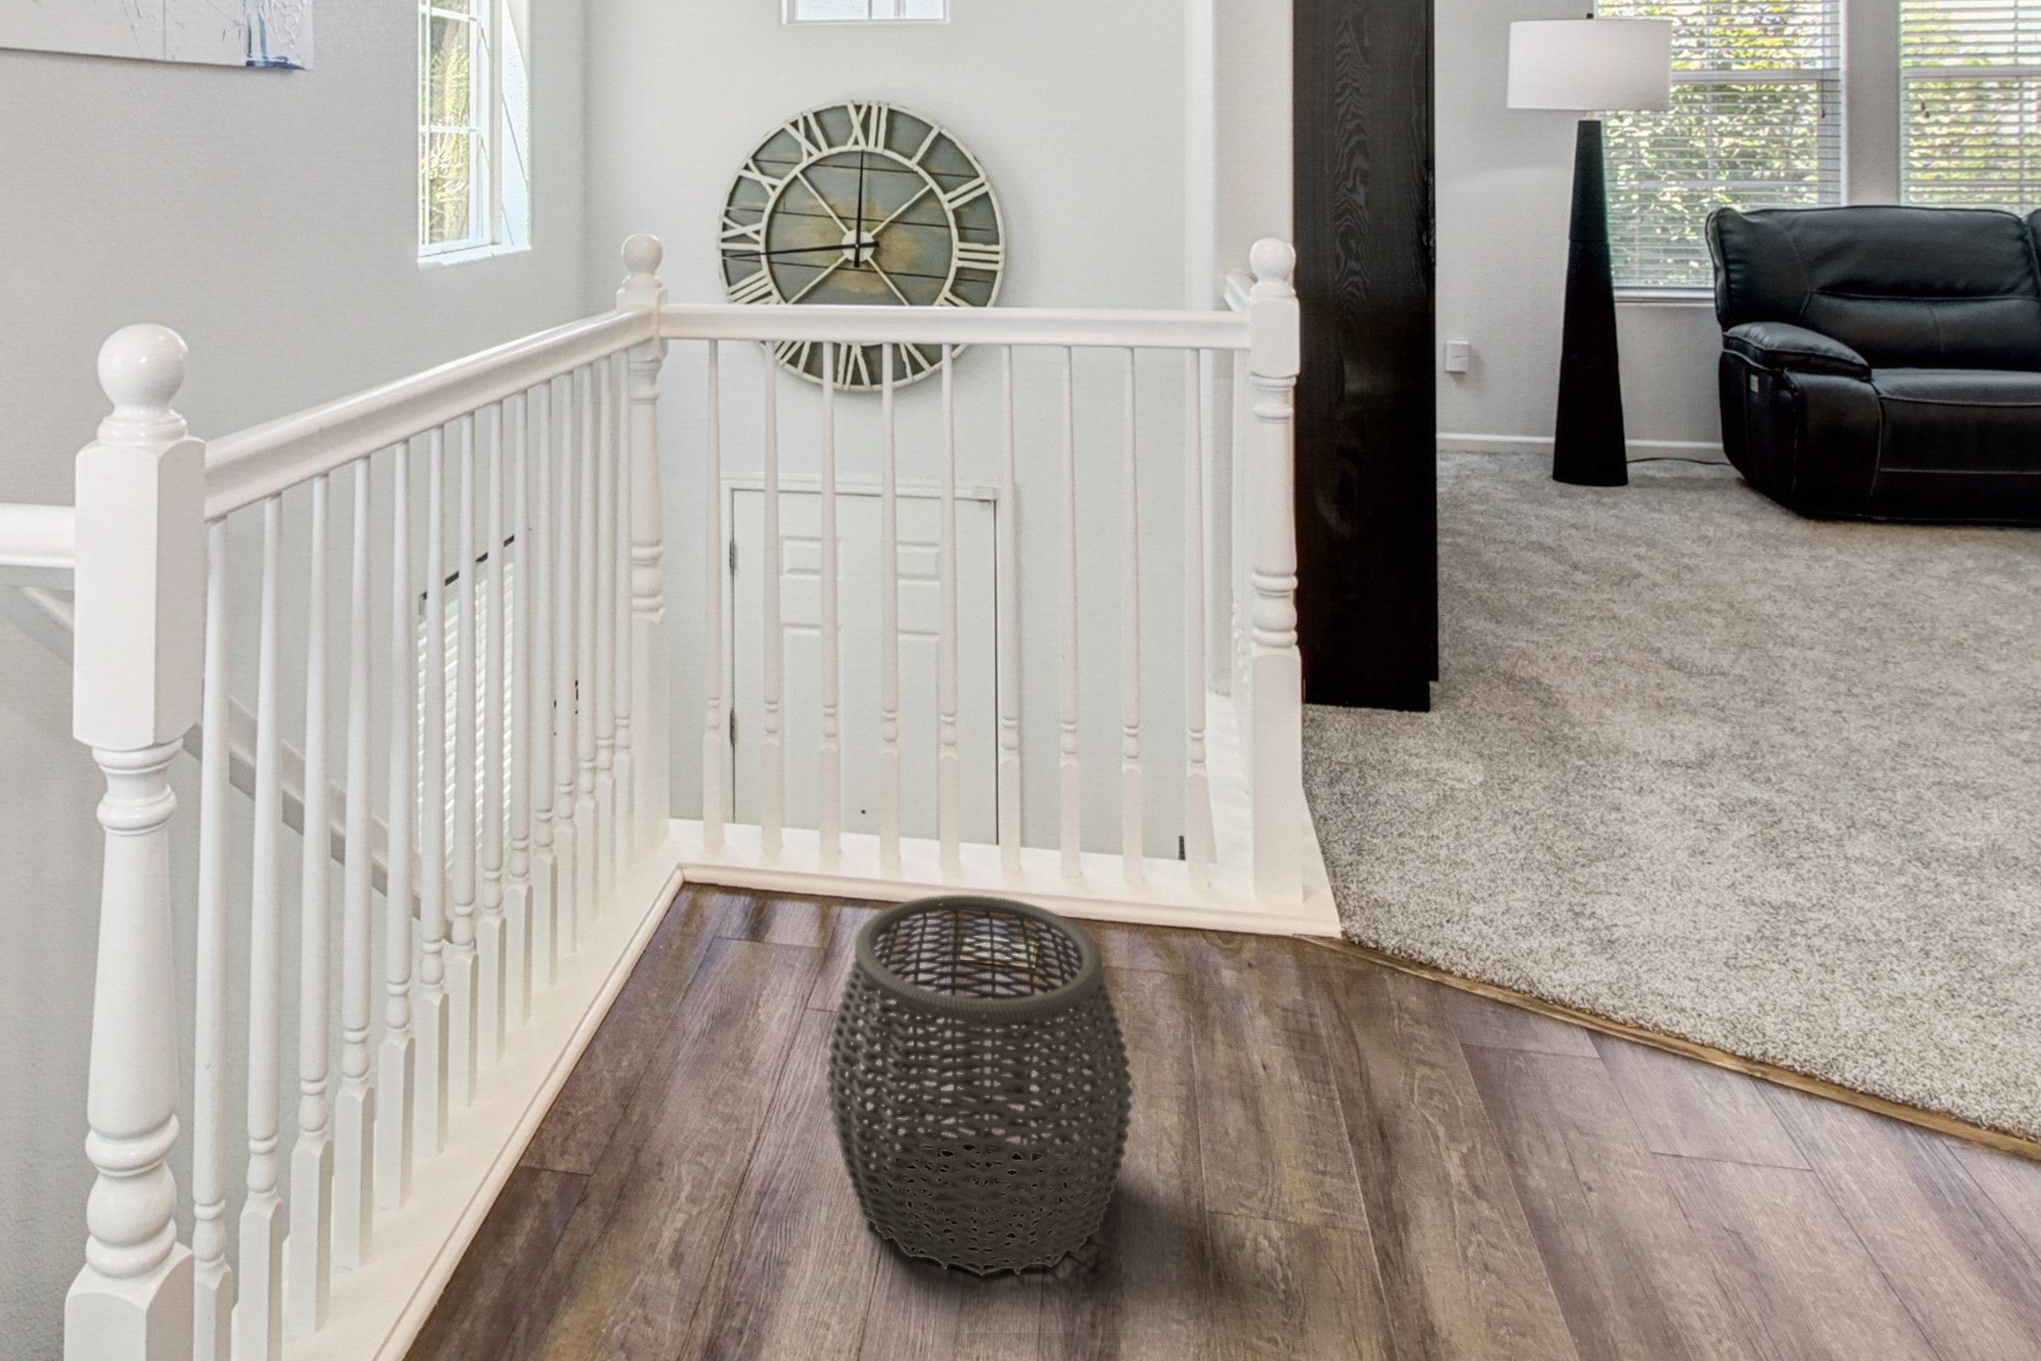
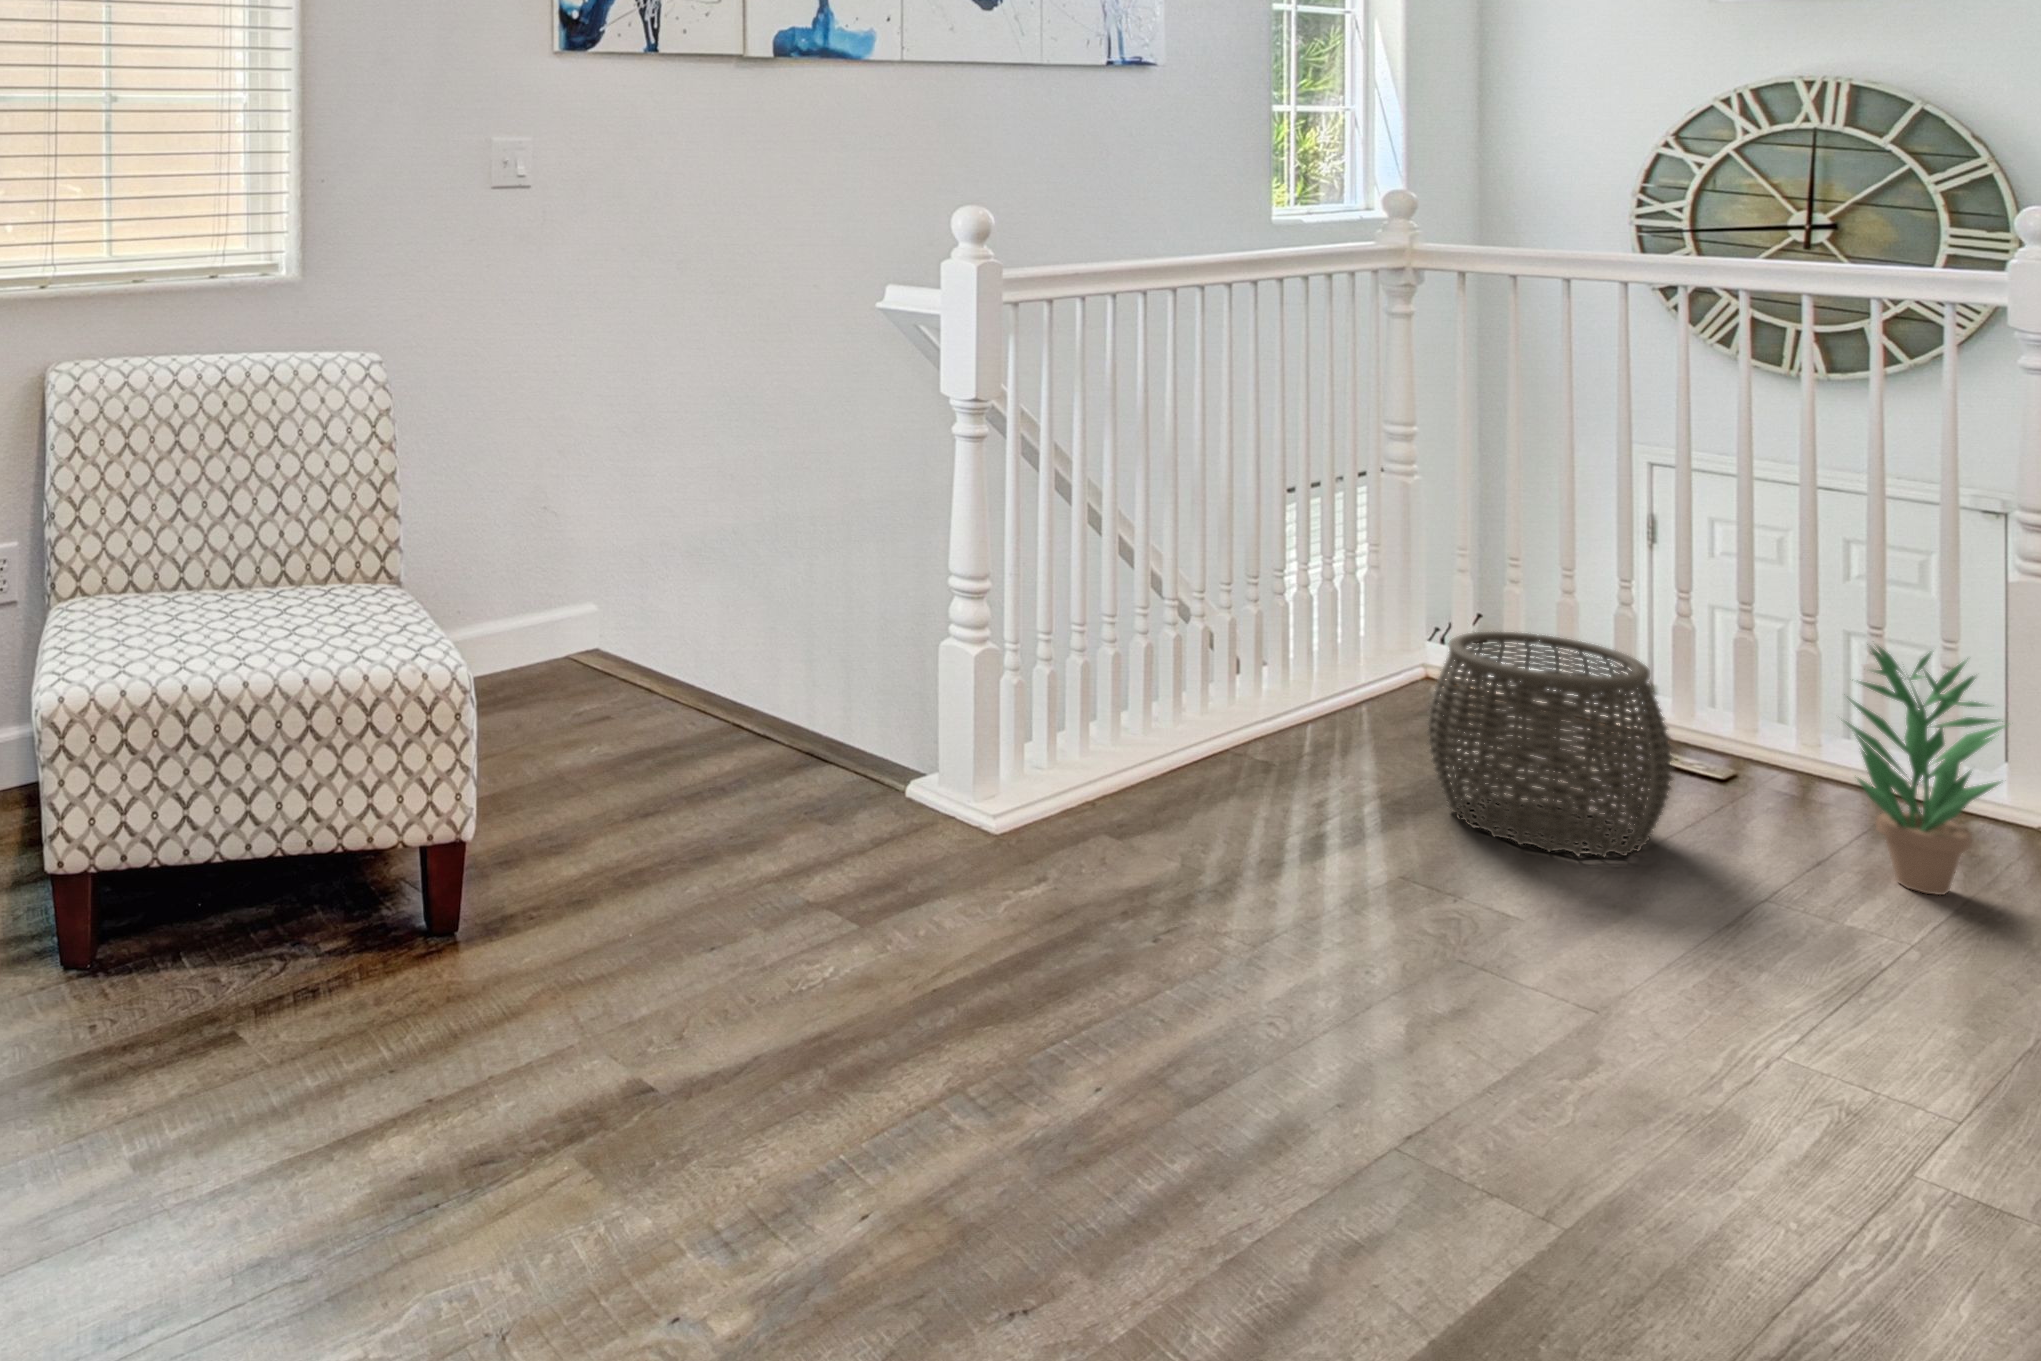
potted plant: none [1255,832,1442,1150] -> present [1846,646,2005,895]

